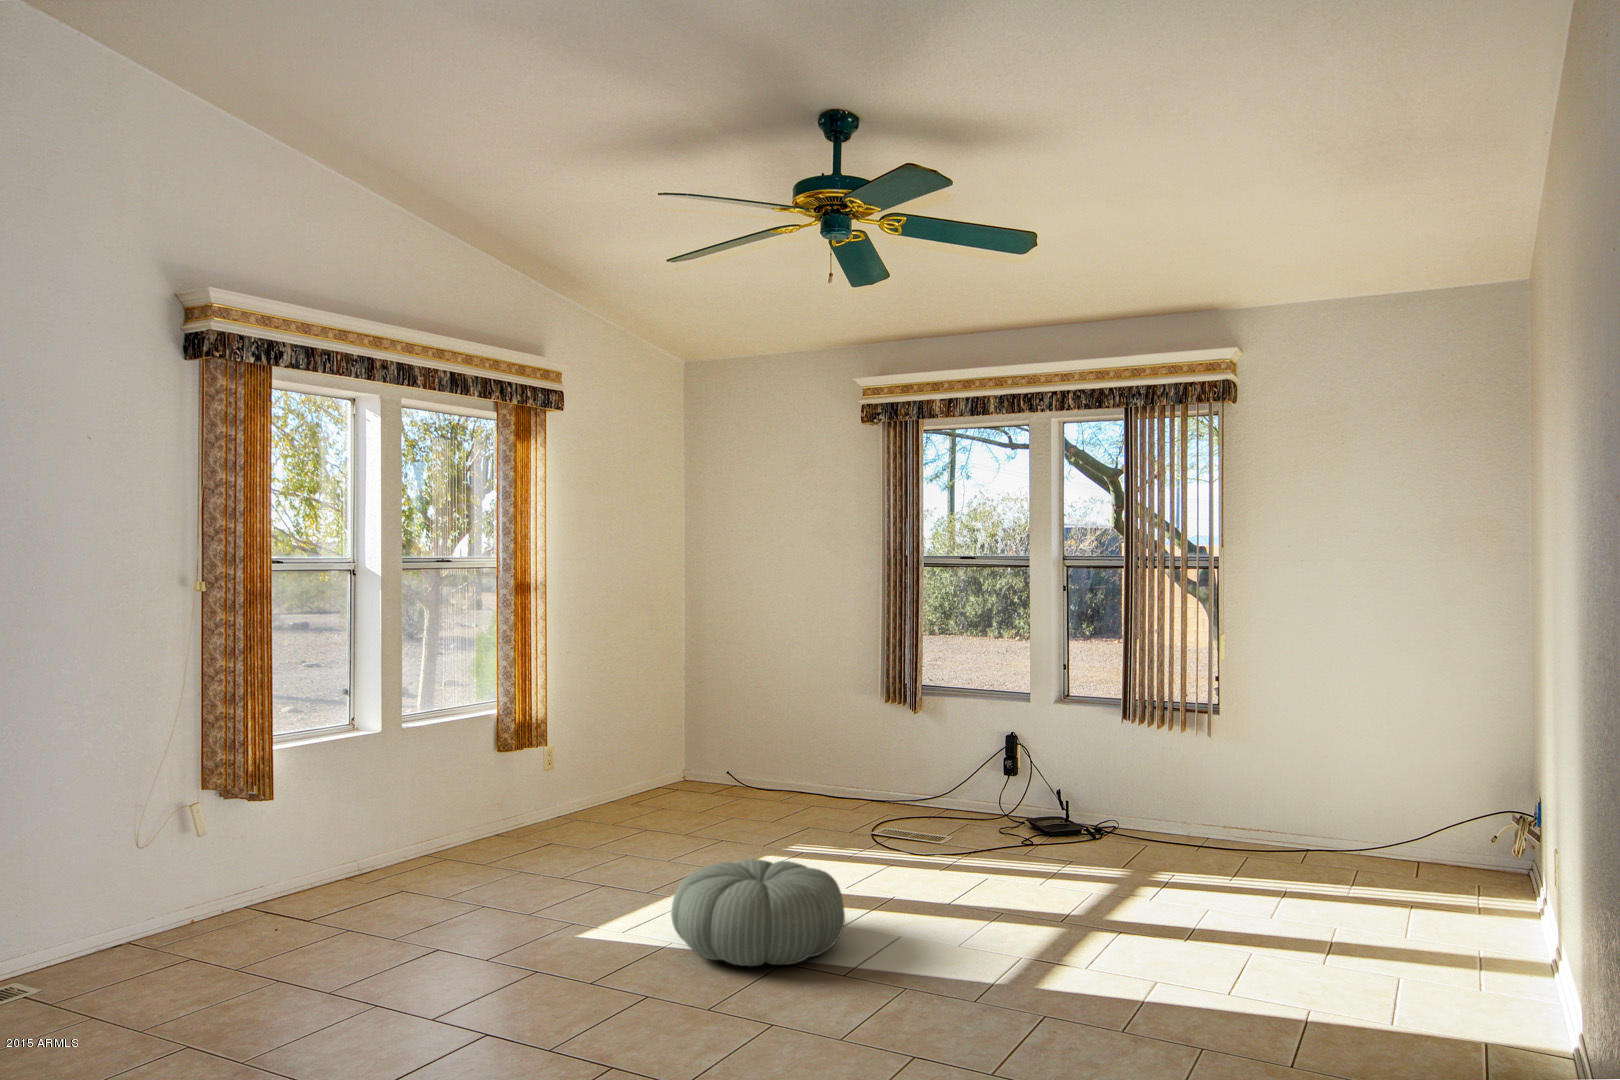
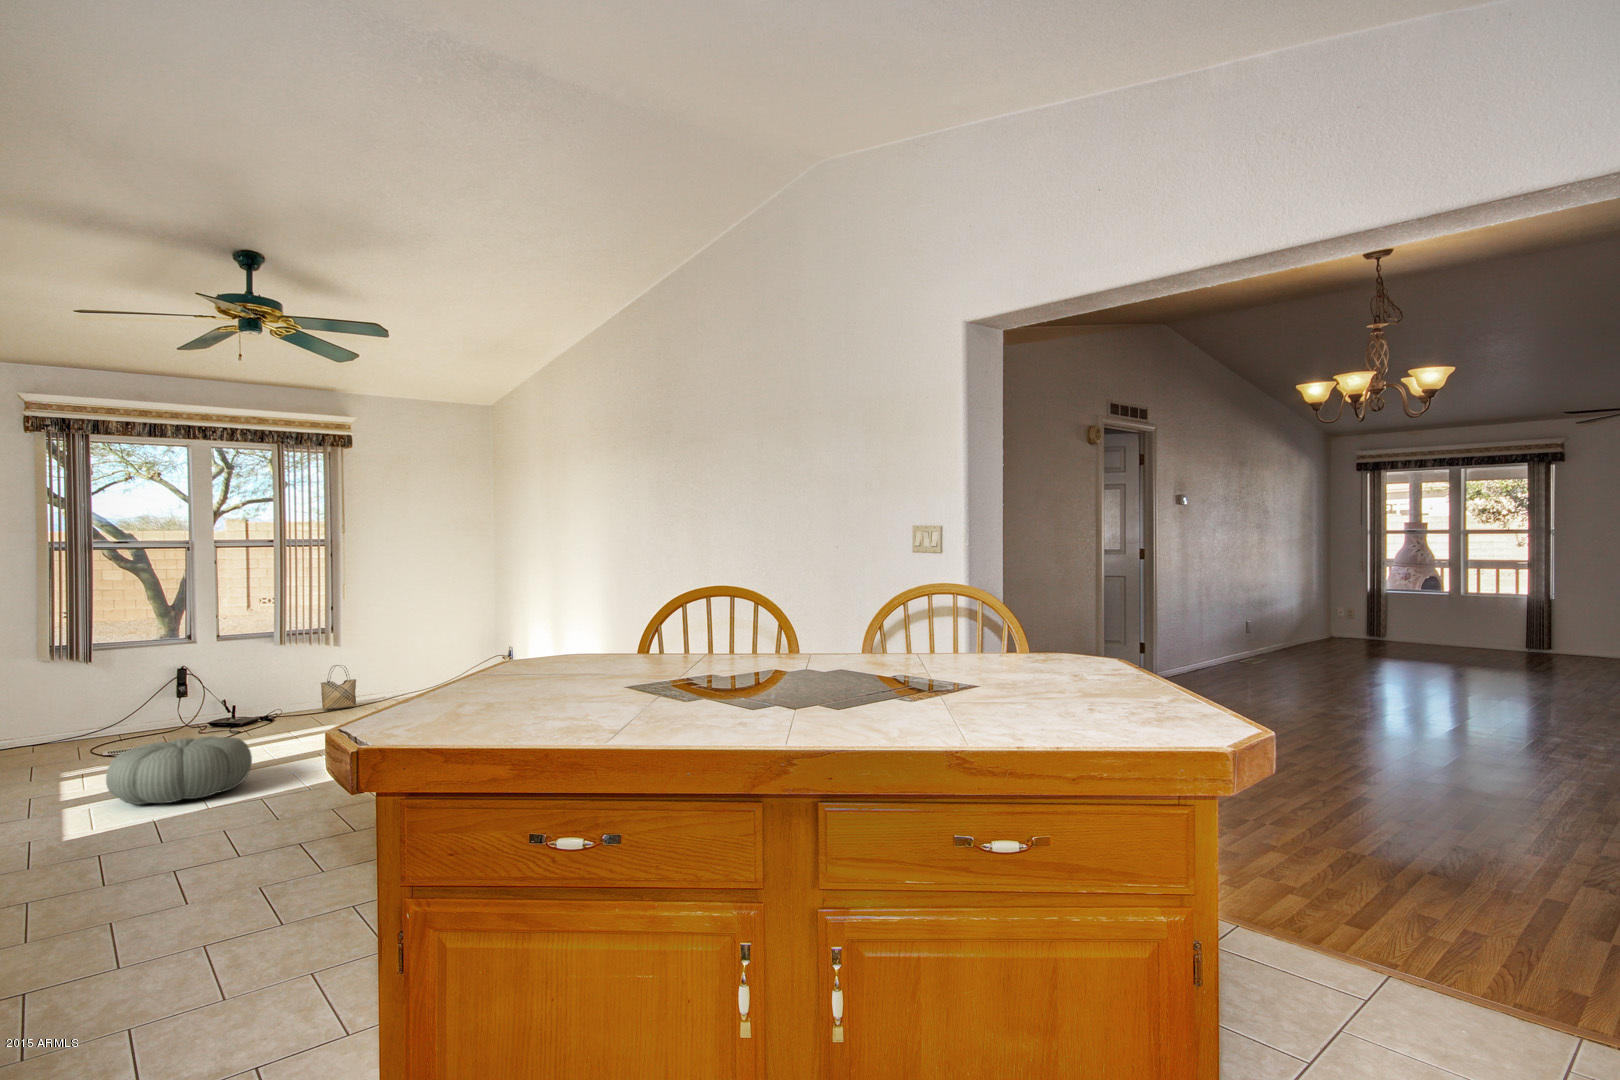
woven basket: none [1180,768,1238,847] -> present [321,665,356,710]

